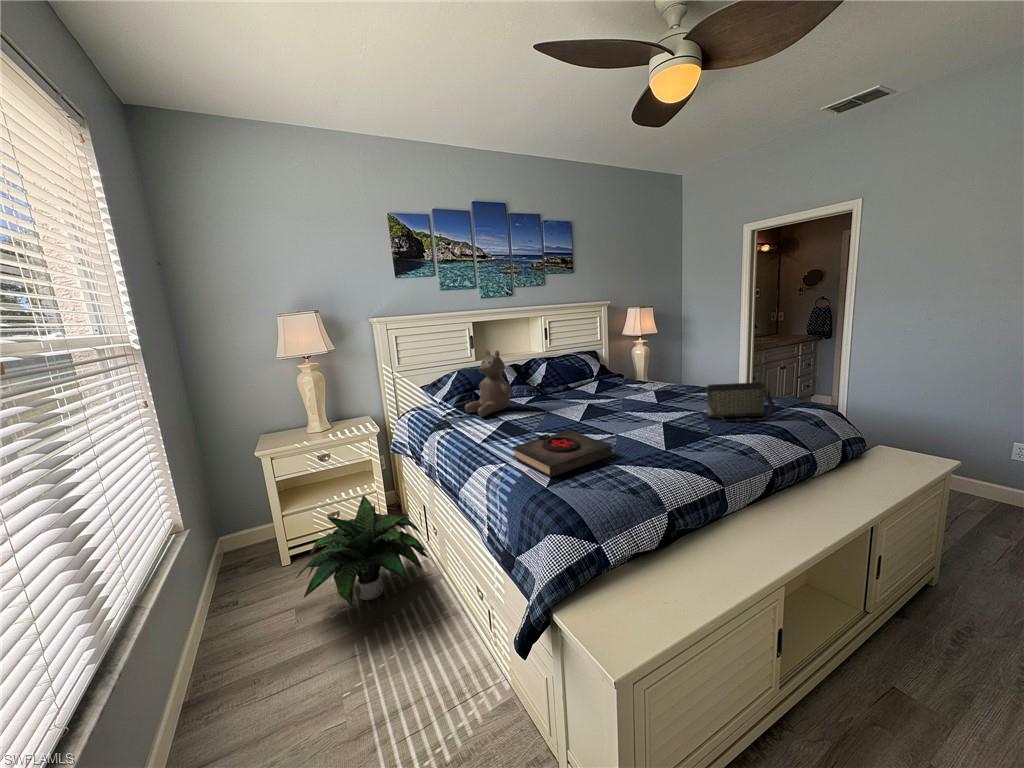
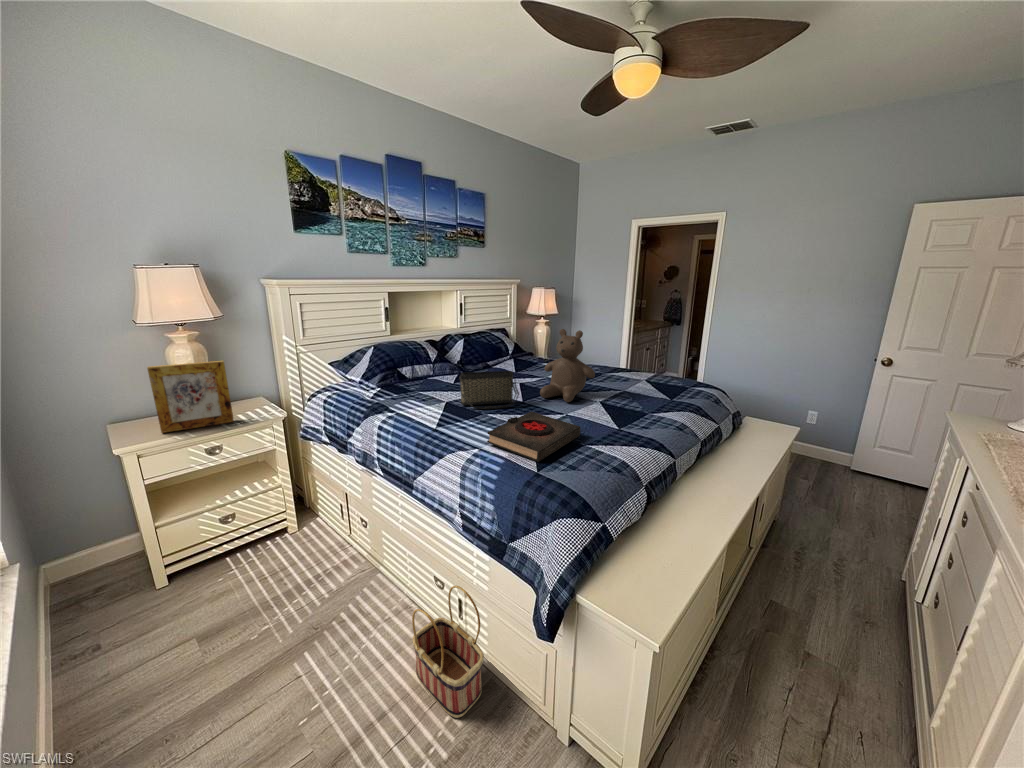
teddy bear: present [465,350,512,417] -> present [540,329,595,402]
handbag: present [706,382,775,422] -> present [460,371,519,409]
picture frame: none [281,385,340,441] -> present [147,361,234,433]
potted plant: present [296,495,430,605] -> none [198,492,369,627]
basket: none [438,595,501,726] -> present [412,586,484,718]

